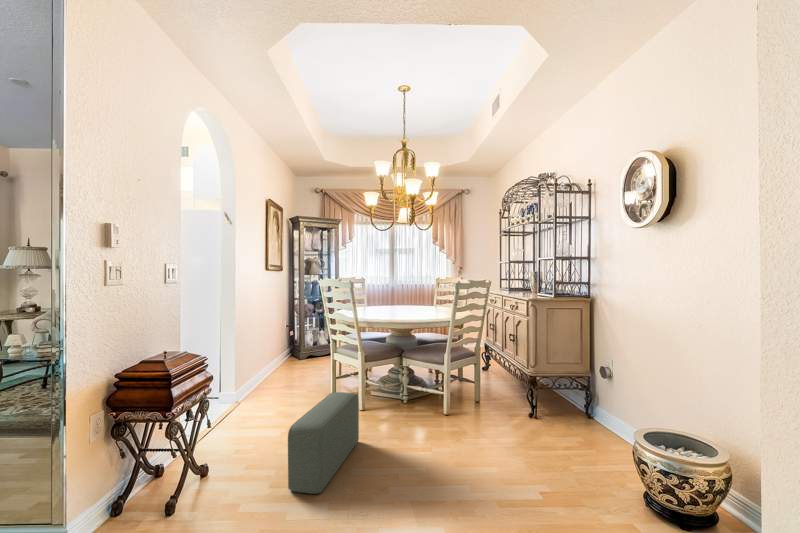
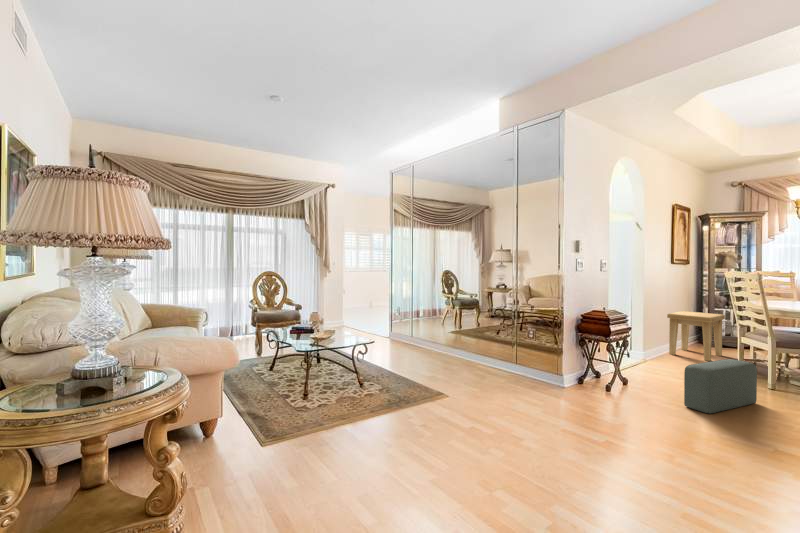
side table: none [261,326,315,383] -> present [667,311,725,361]

